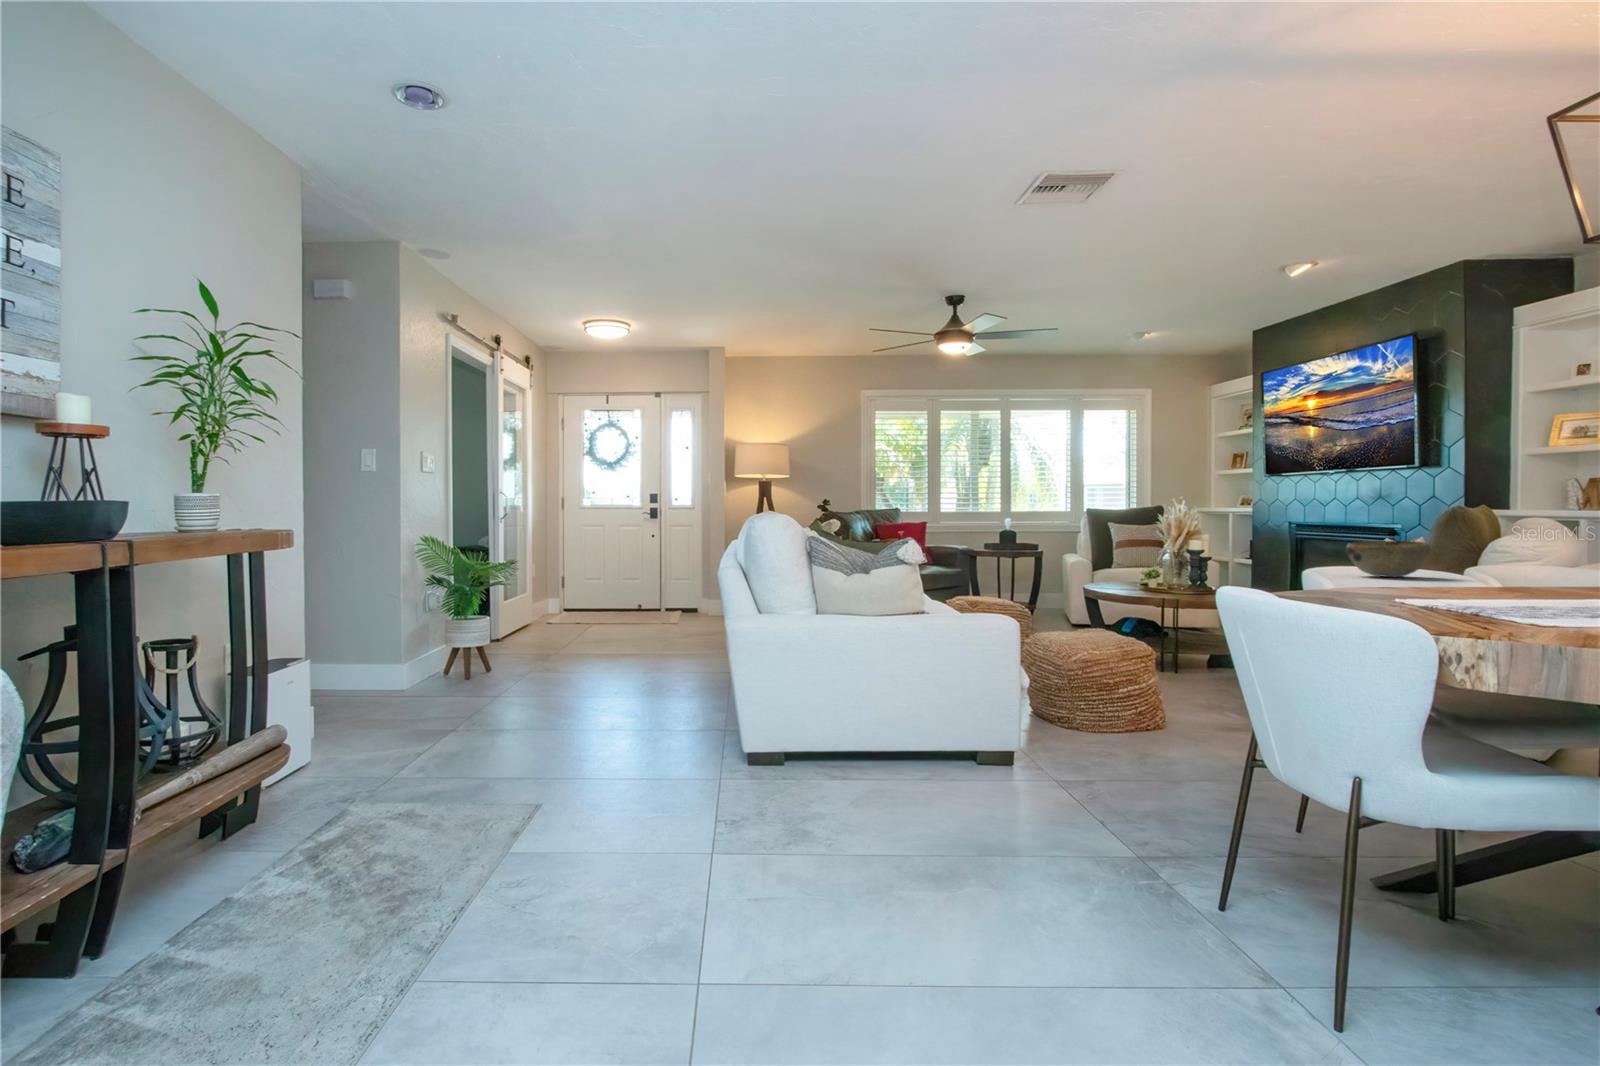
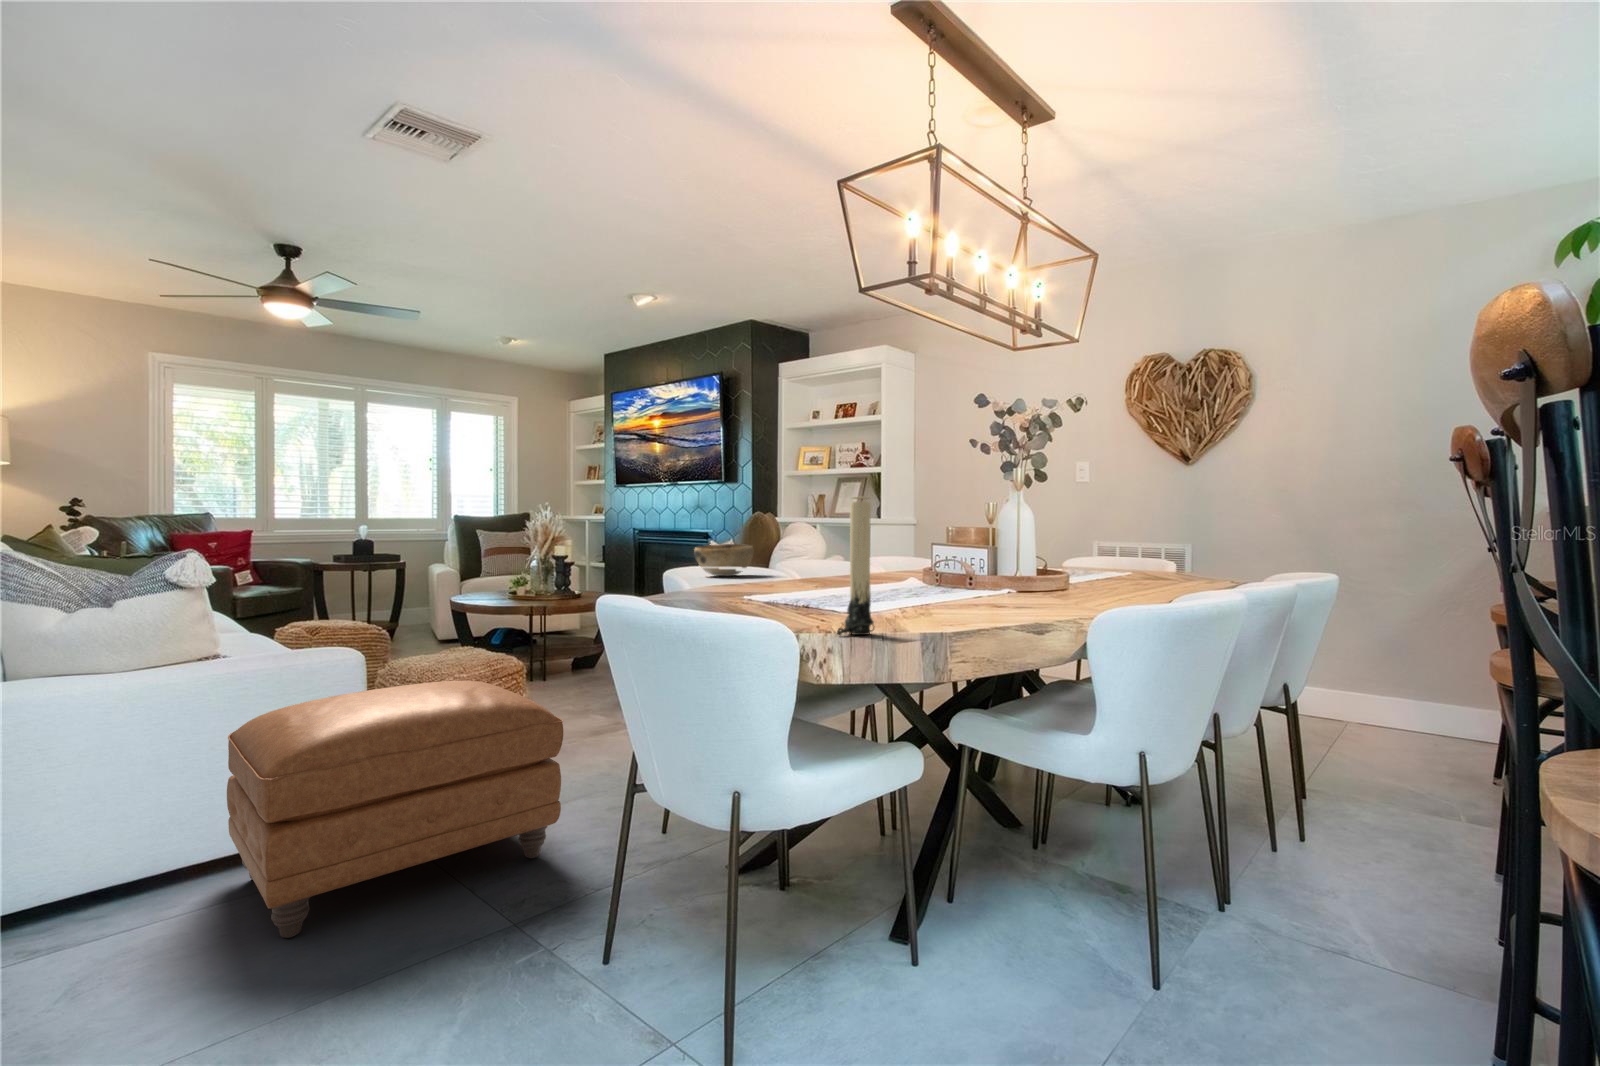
candle: none [1488,490,1546,641] -> present [837,496,874,635]
ottoman: none [933,650,1187,818] -> present [227,680,563,938]

